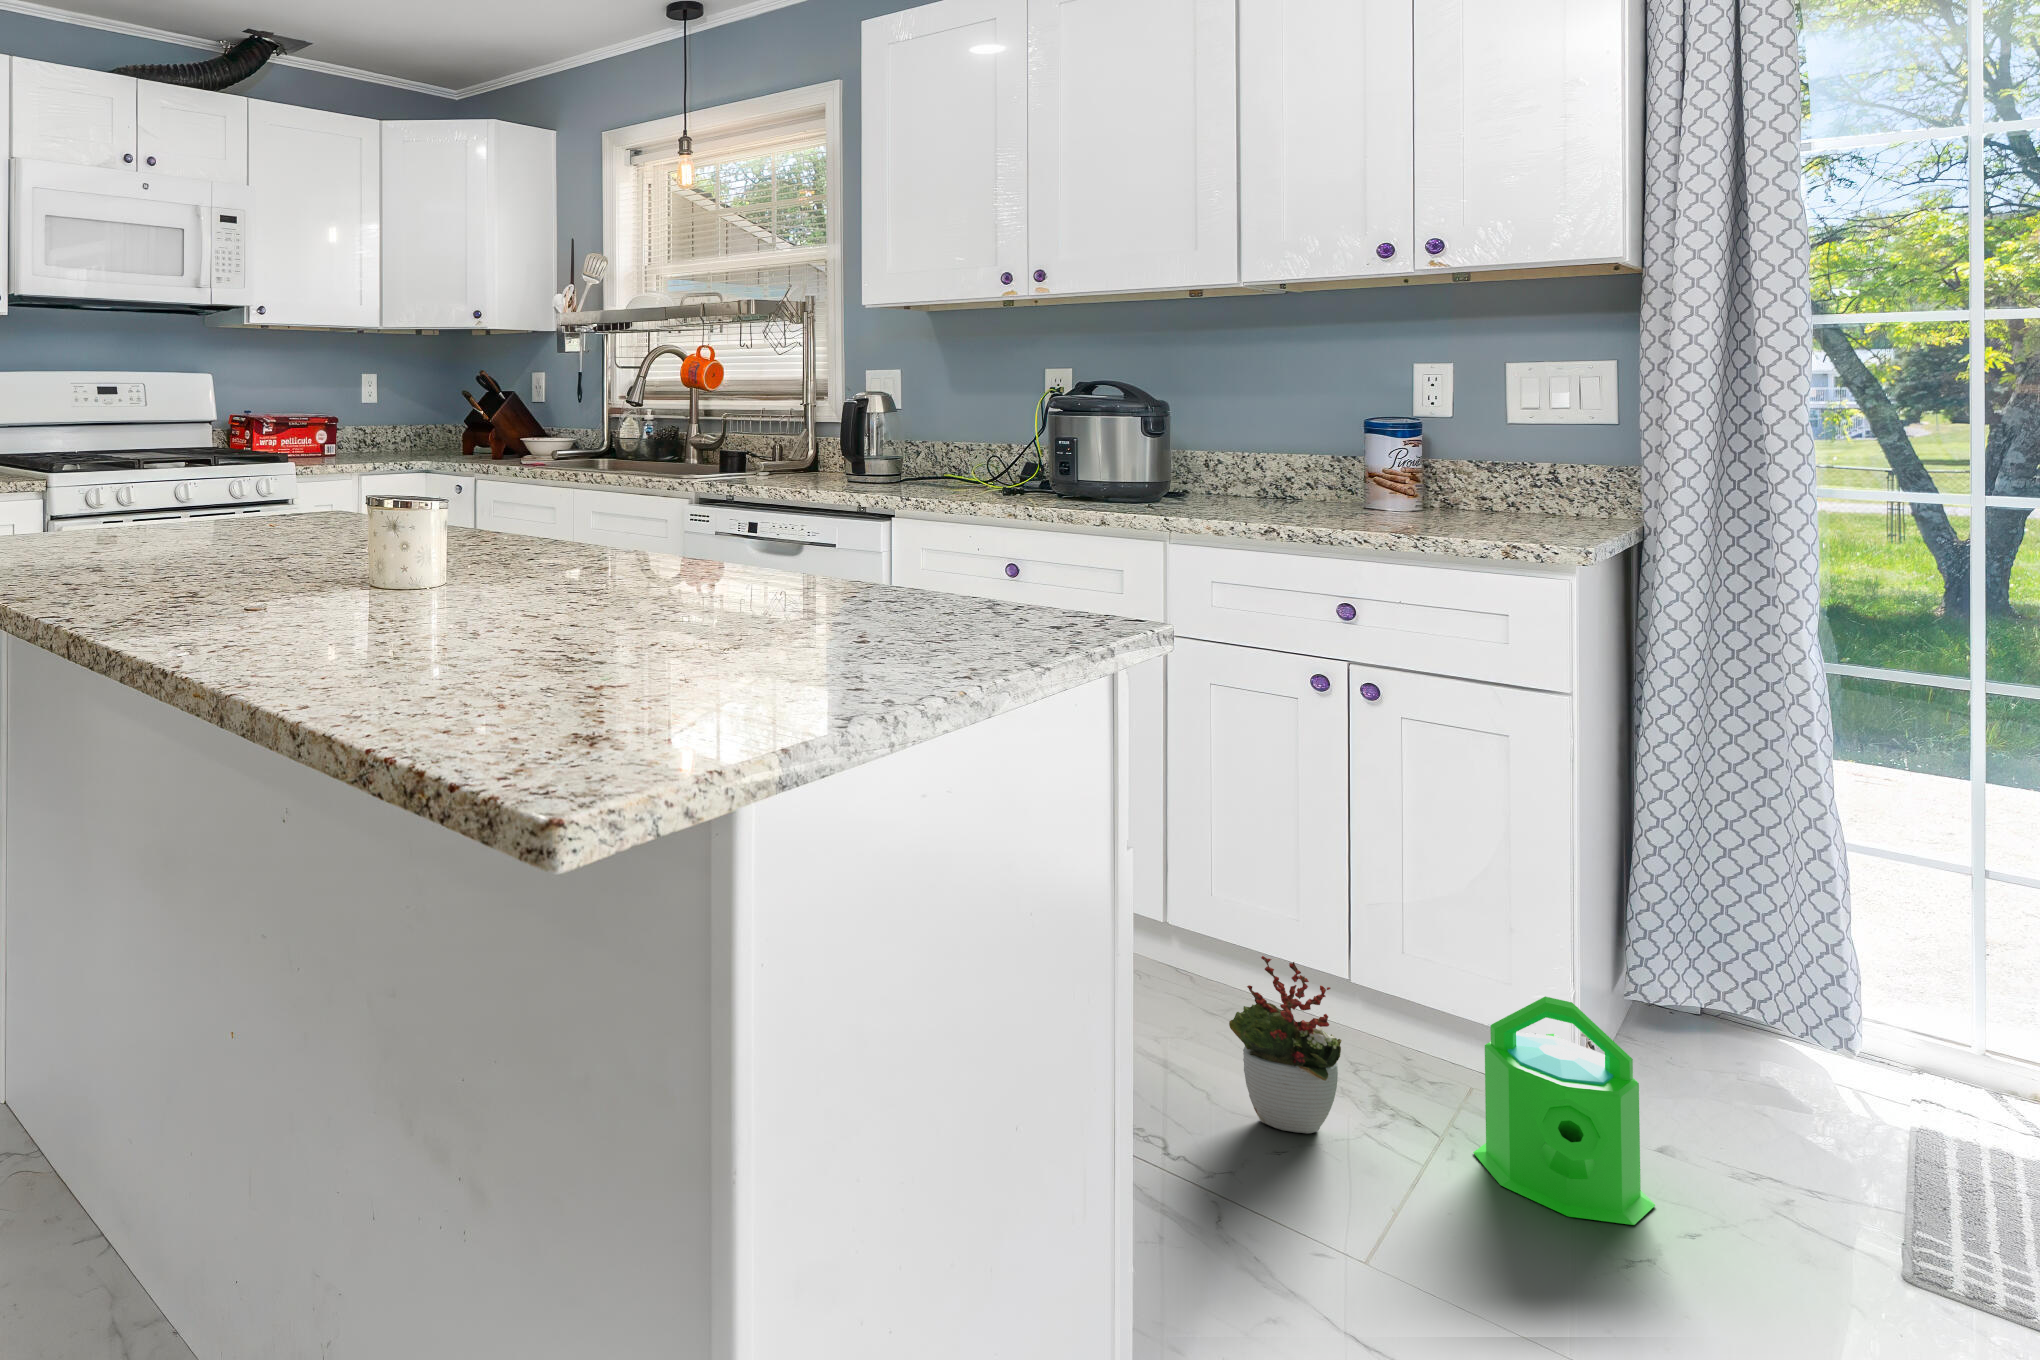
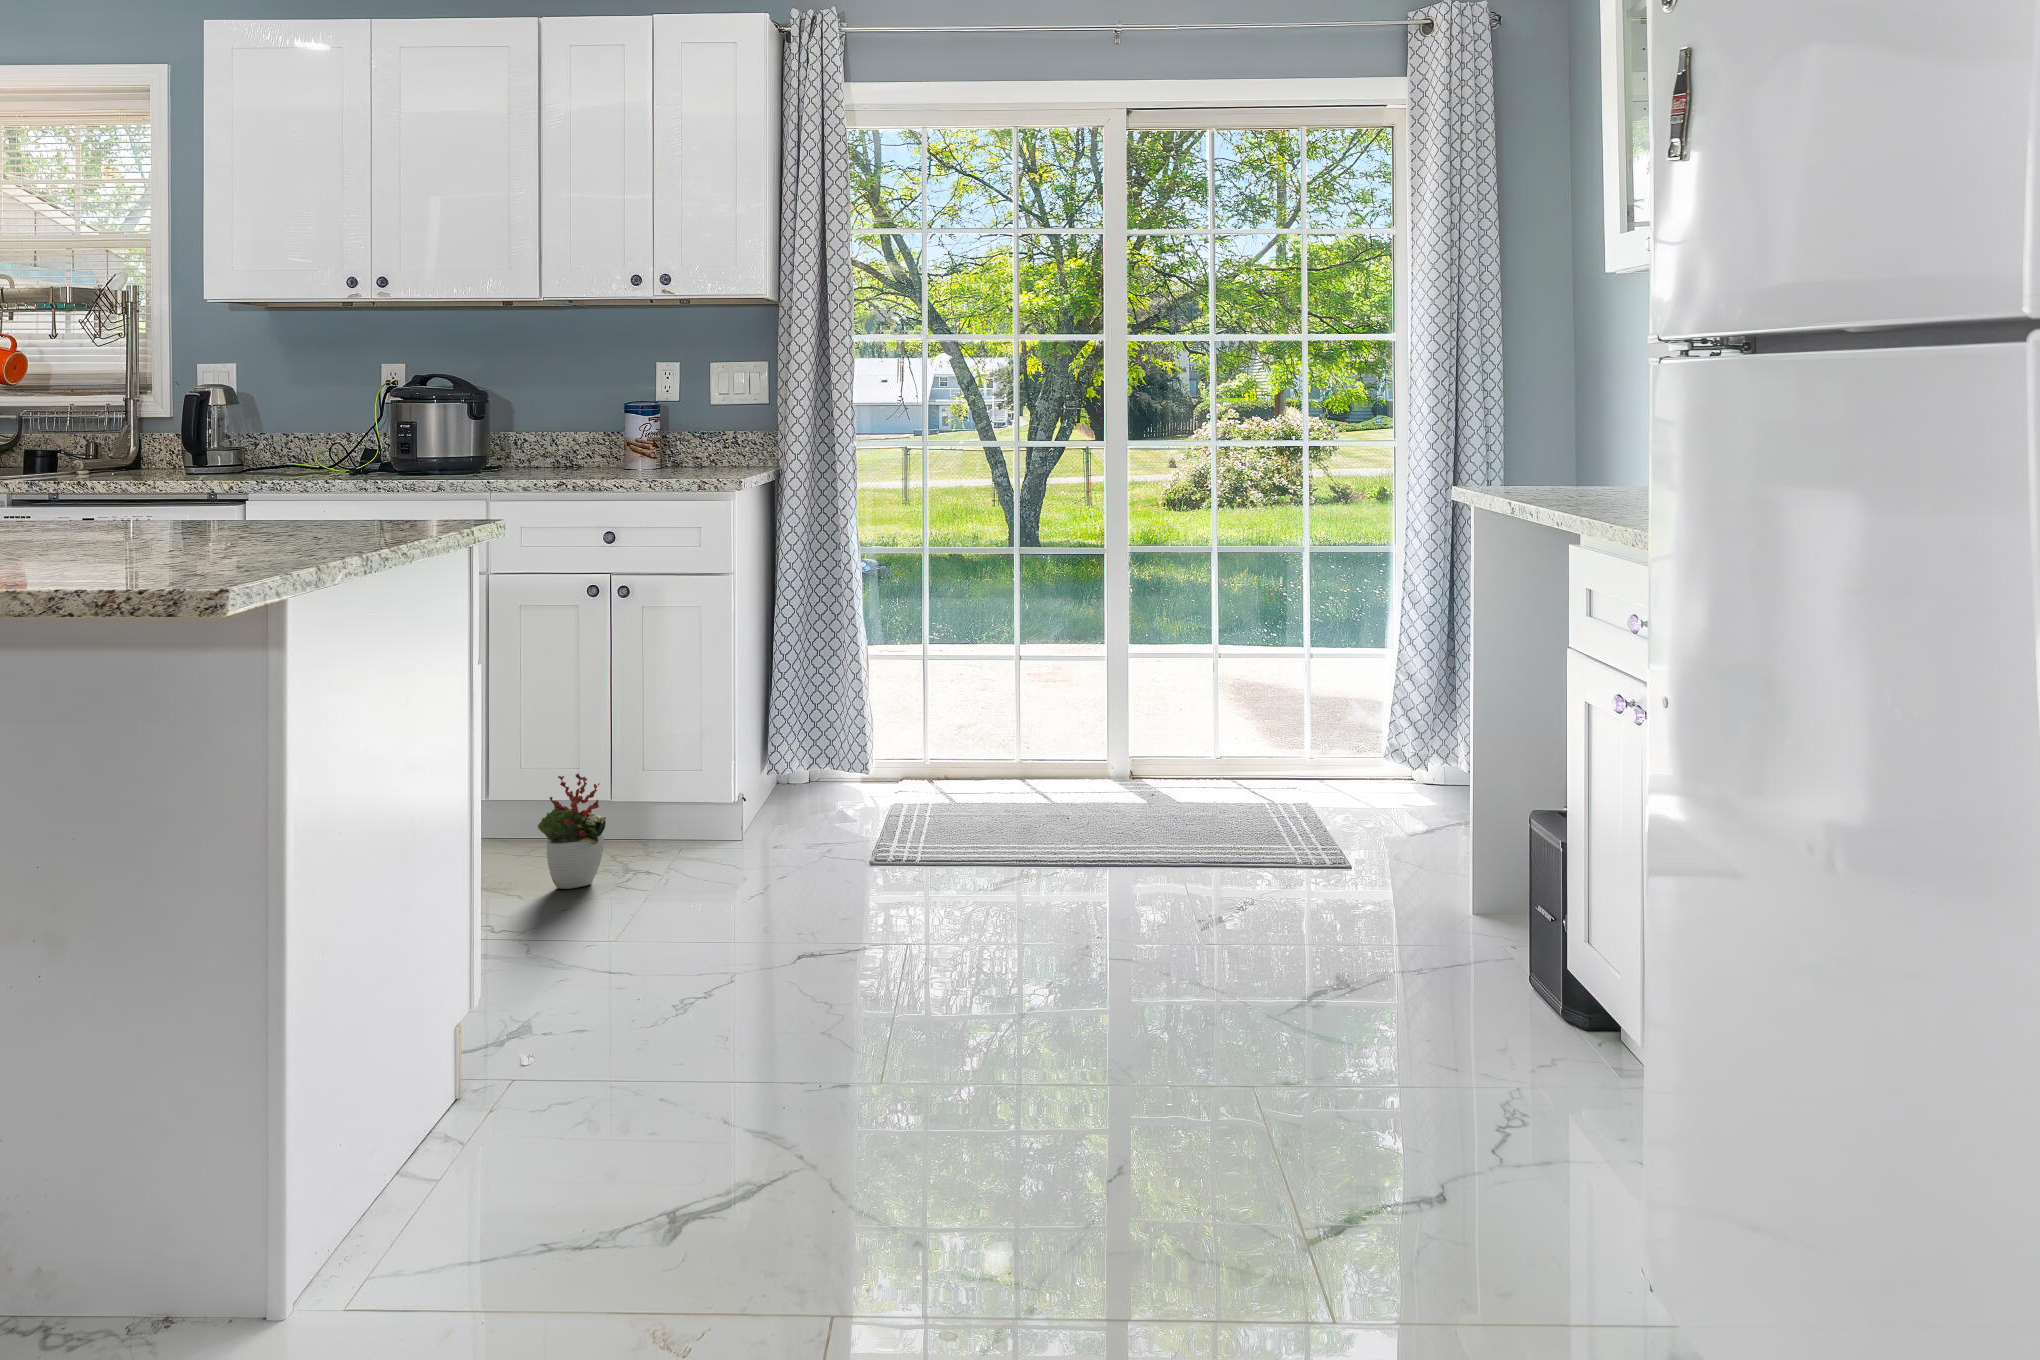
watering can: present [1473,996,1655,1225] -> none [678,756,767,880]

